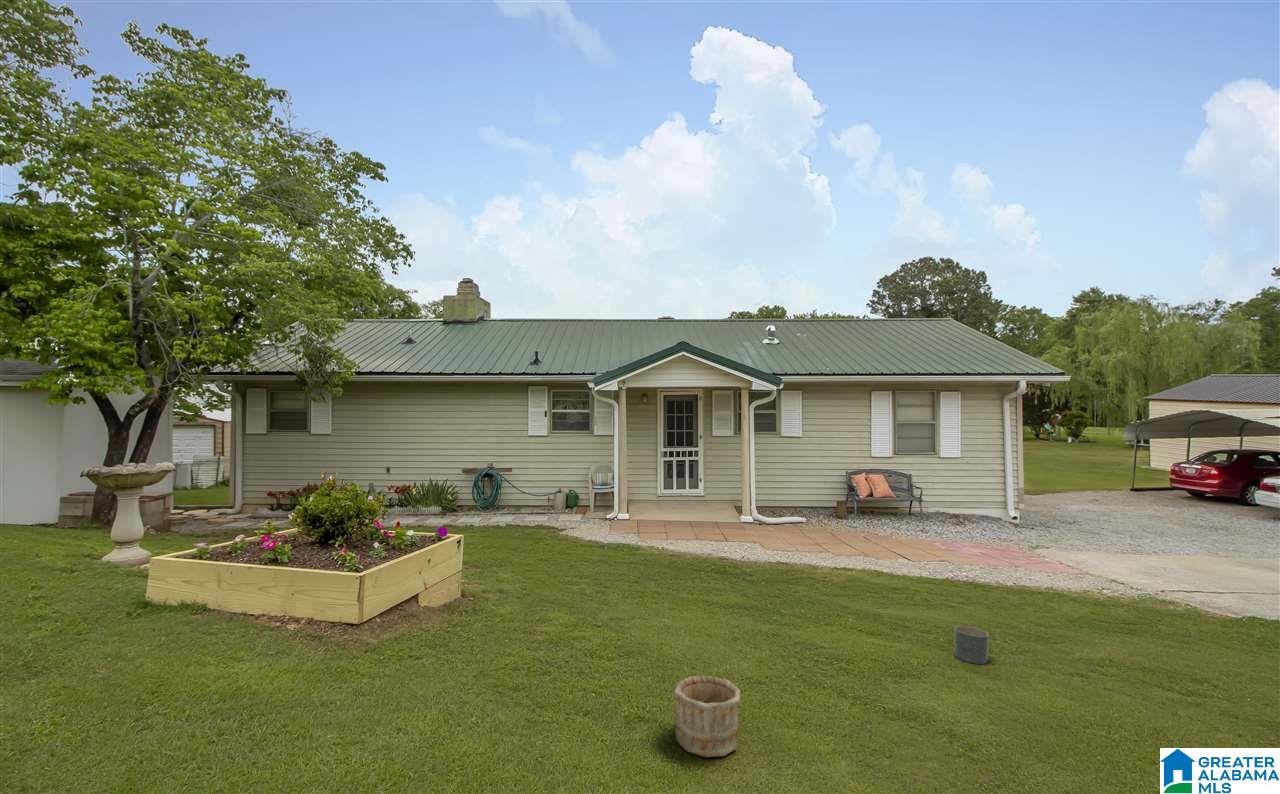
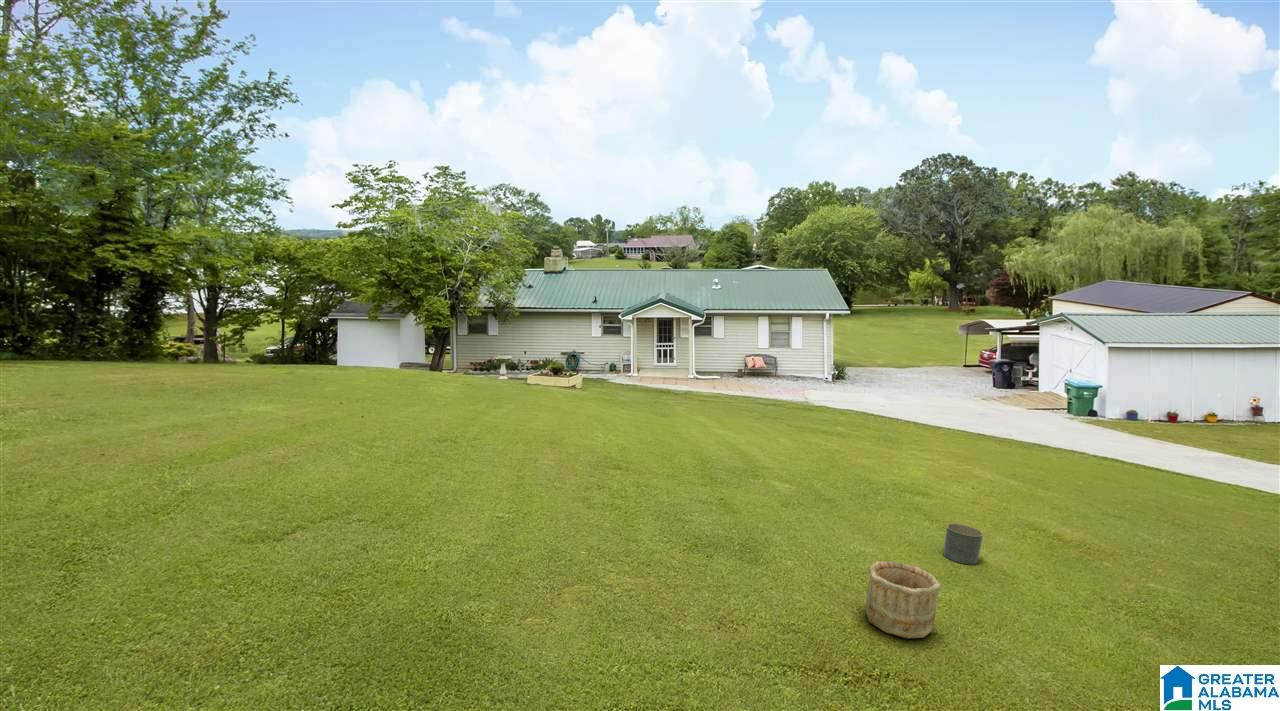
wooden bucket: present [674,676,740,757] -> present [866,562,941,639]

